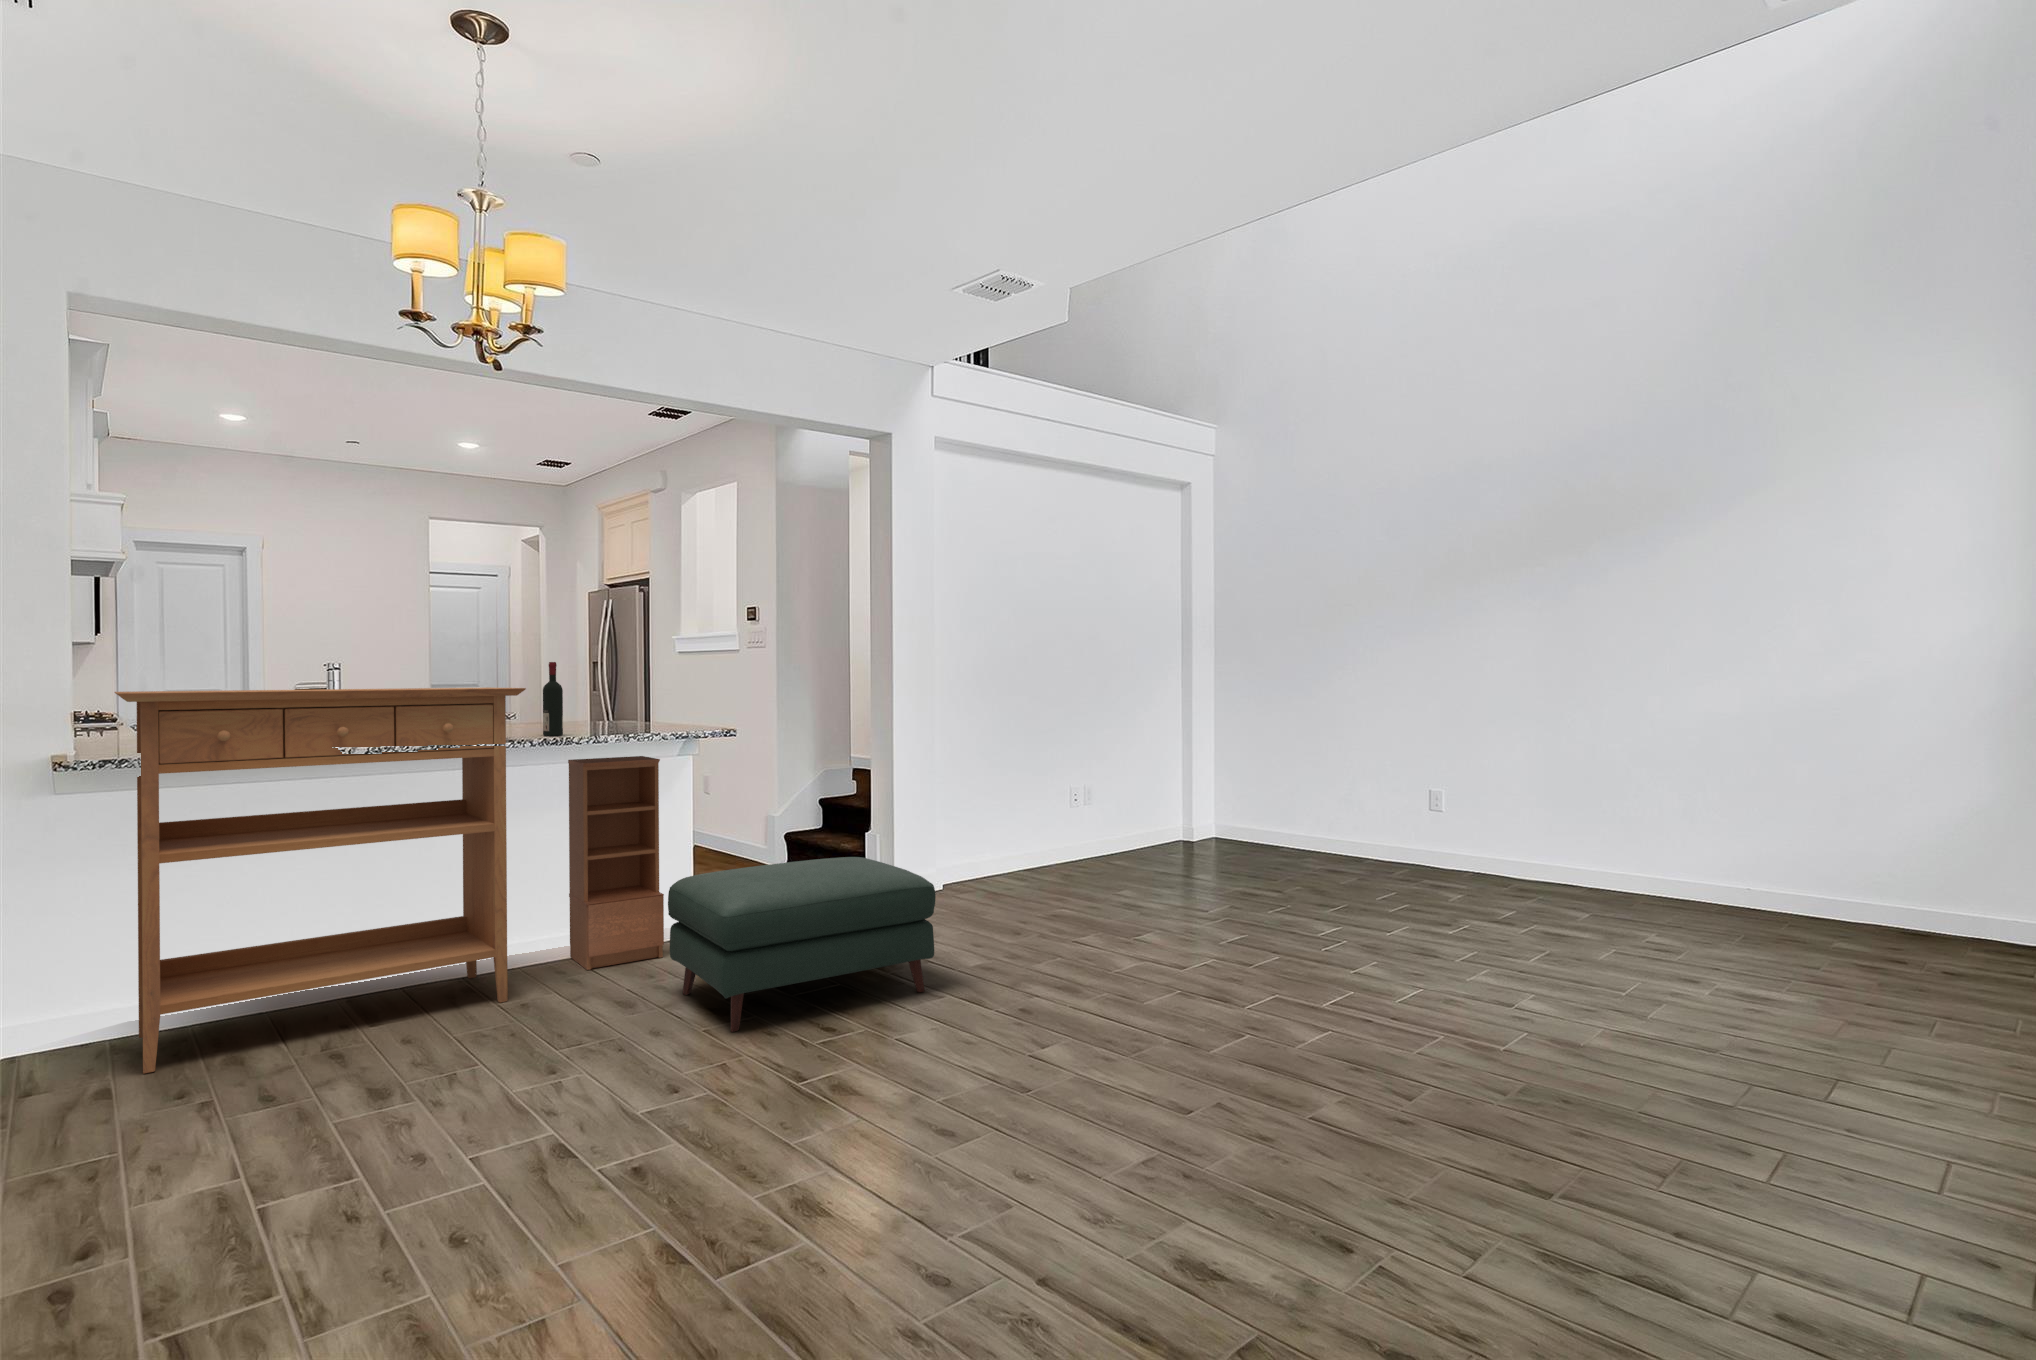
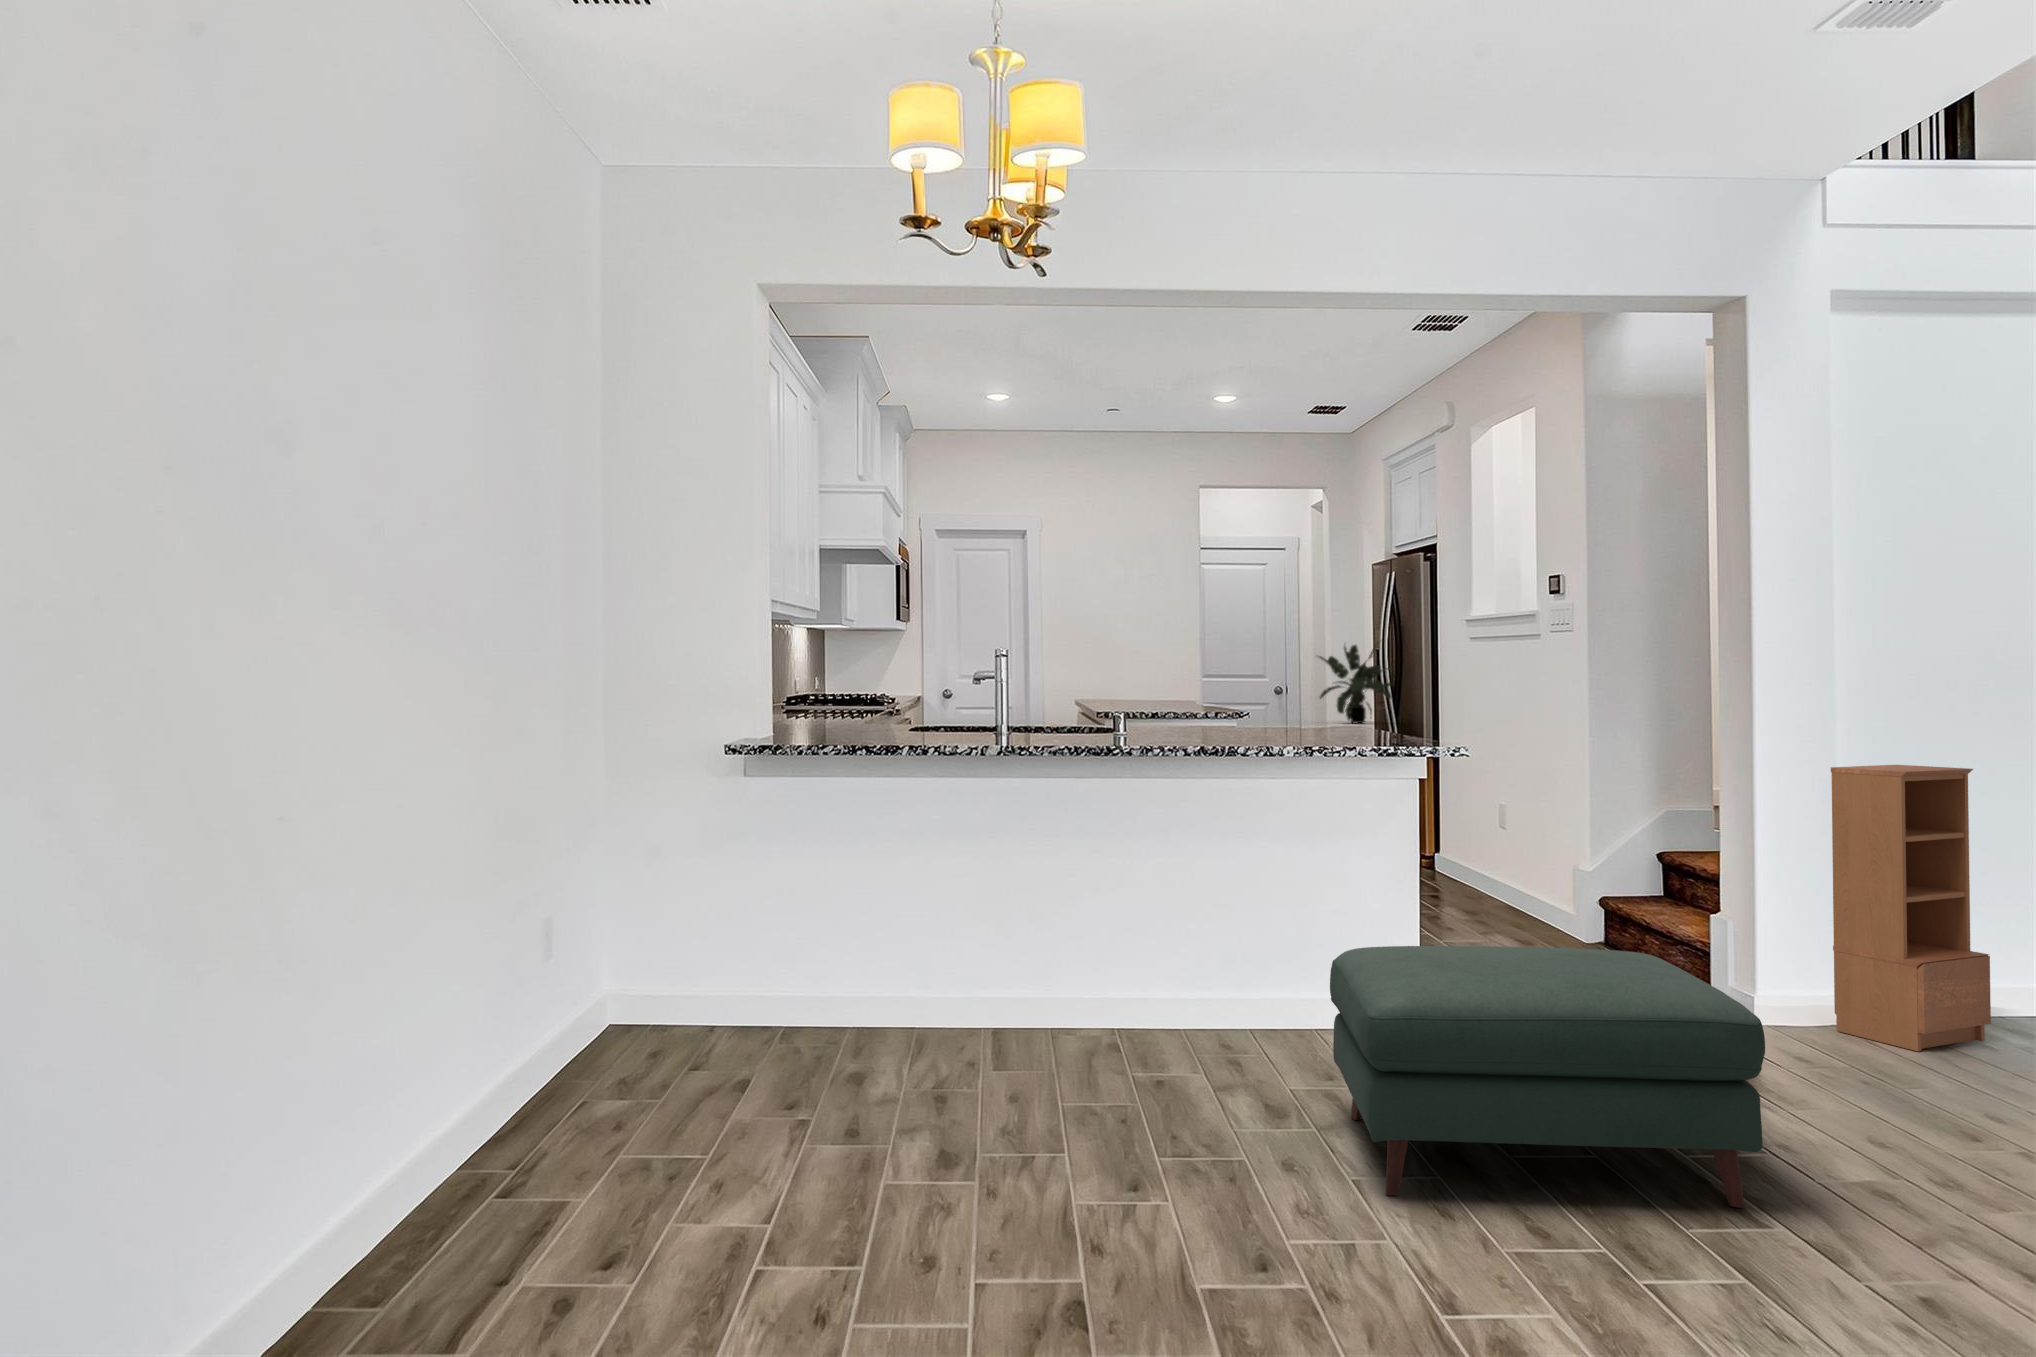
potted plant: none [568,655,634,718] -> present [1319,645,1394,723]
wine bottle: present [543,662,563,736] -> none [1212,644,1236,740]
console table: present [115,688,526,1073] -> none [759,674,1159,1079]
bookcase: present [568,756,664,970] -> present [1831,765,1991,1051]

